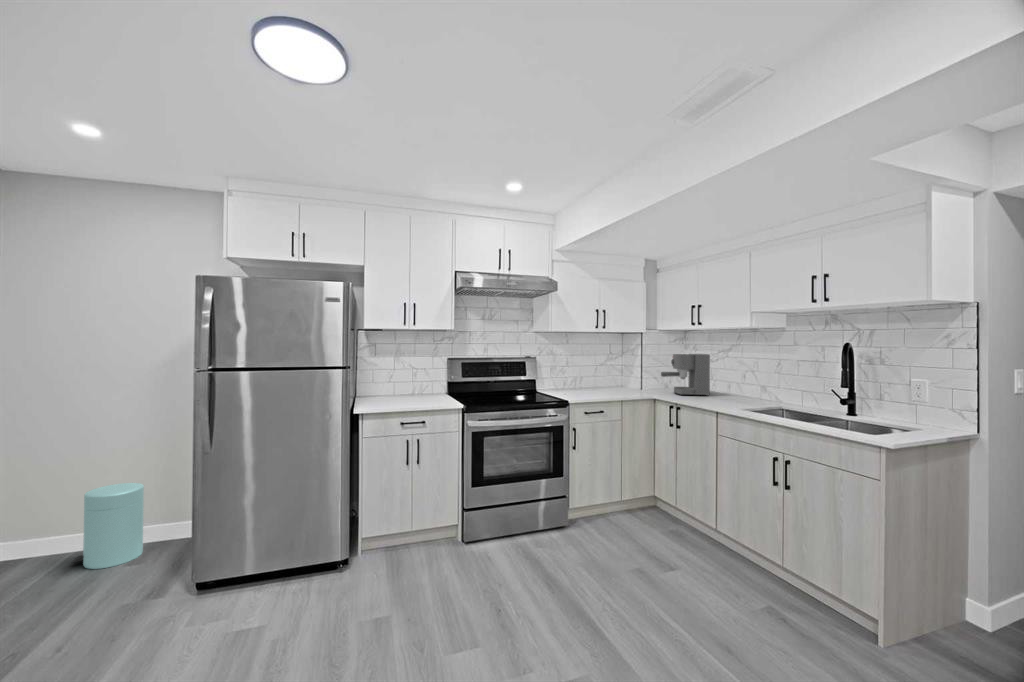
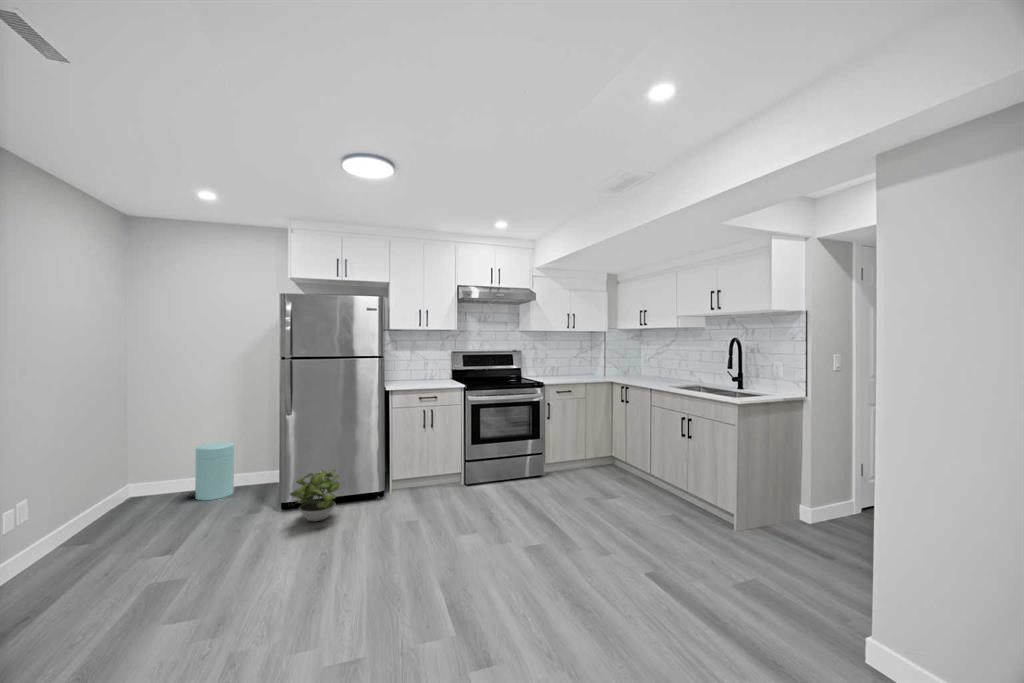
coffee maker: present [661,354,710,396] -> none [617,347,653,379]
potted plant: none [195,531,278,616] -> present [290,470,339,521]

